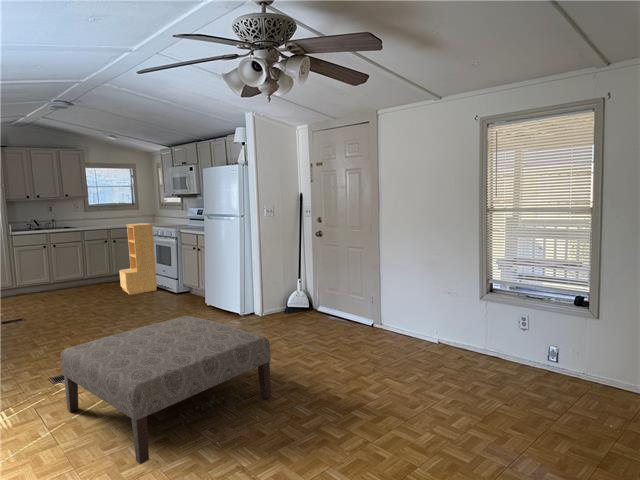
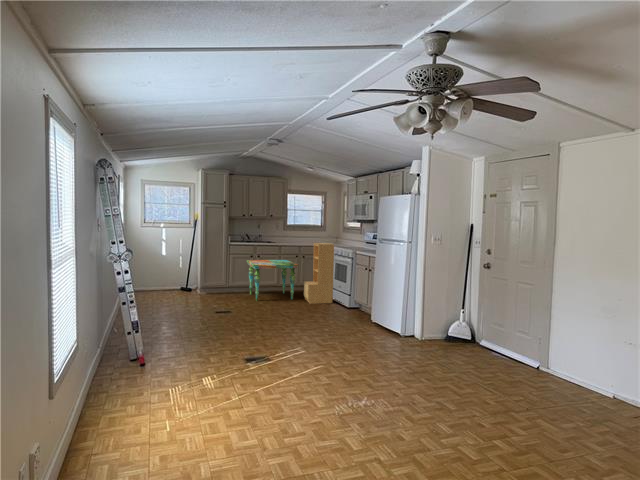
side table: none [38,247,110,301] -> present [247,260,298,301]
ottoman: present [60,316,271,464] -> none [252,324,419,435]

